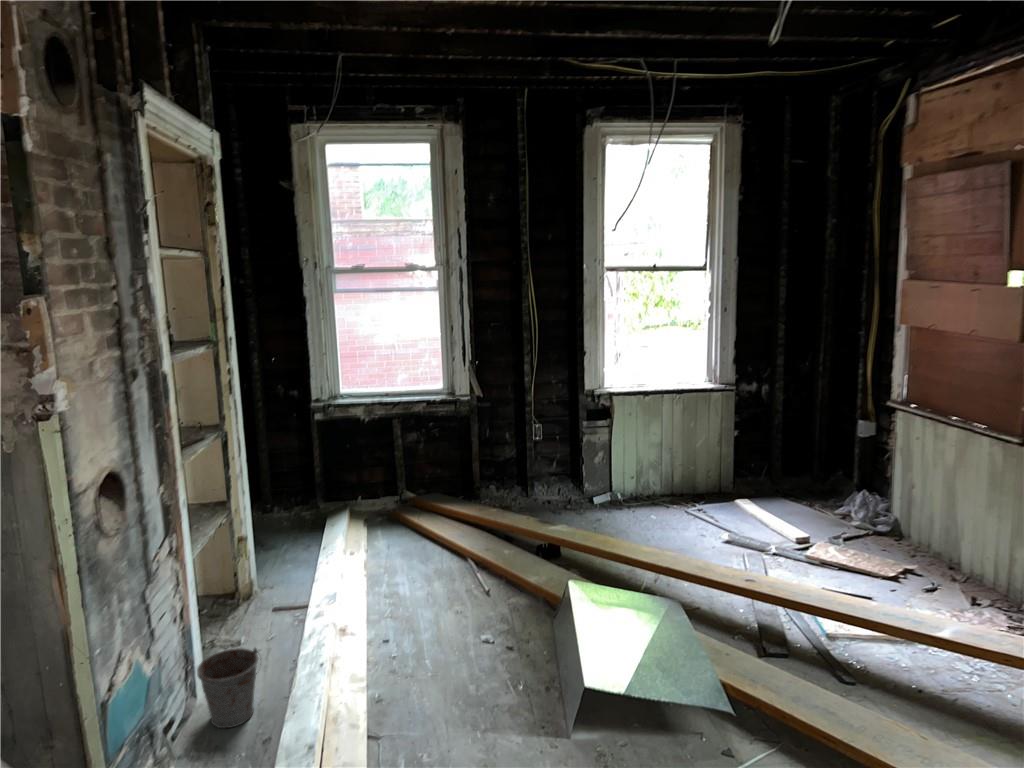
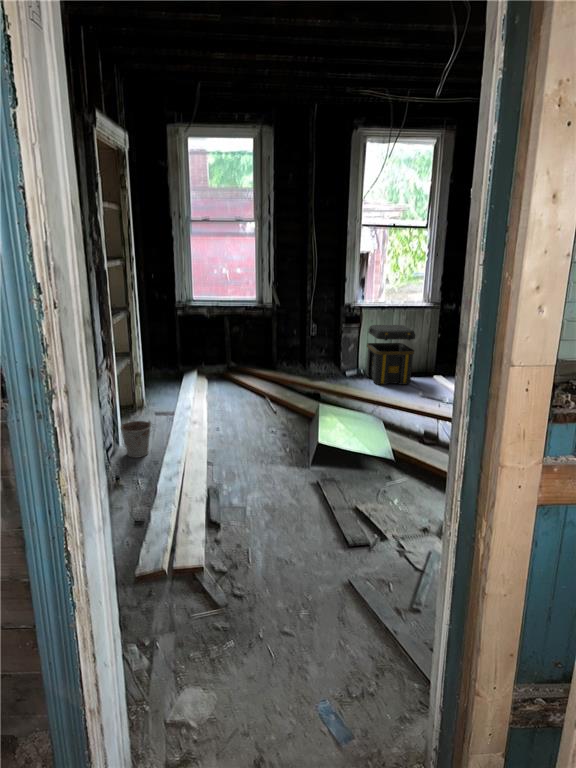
toolbox: none [624,419,705,521] -> present [366,325,415,385]

